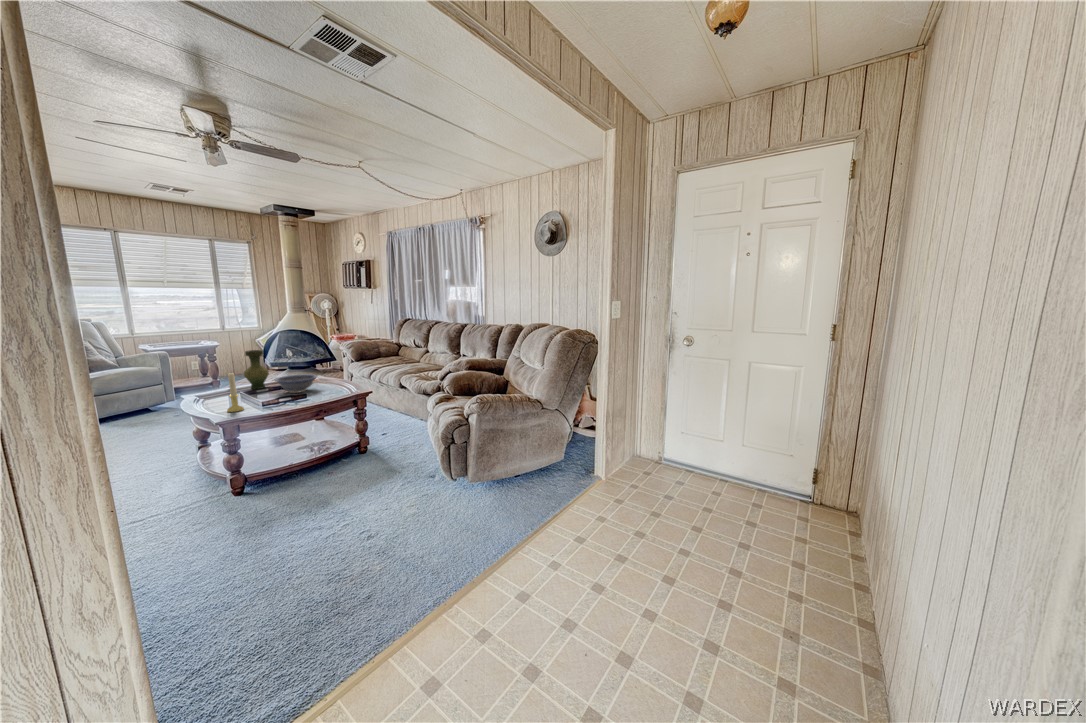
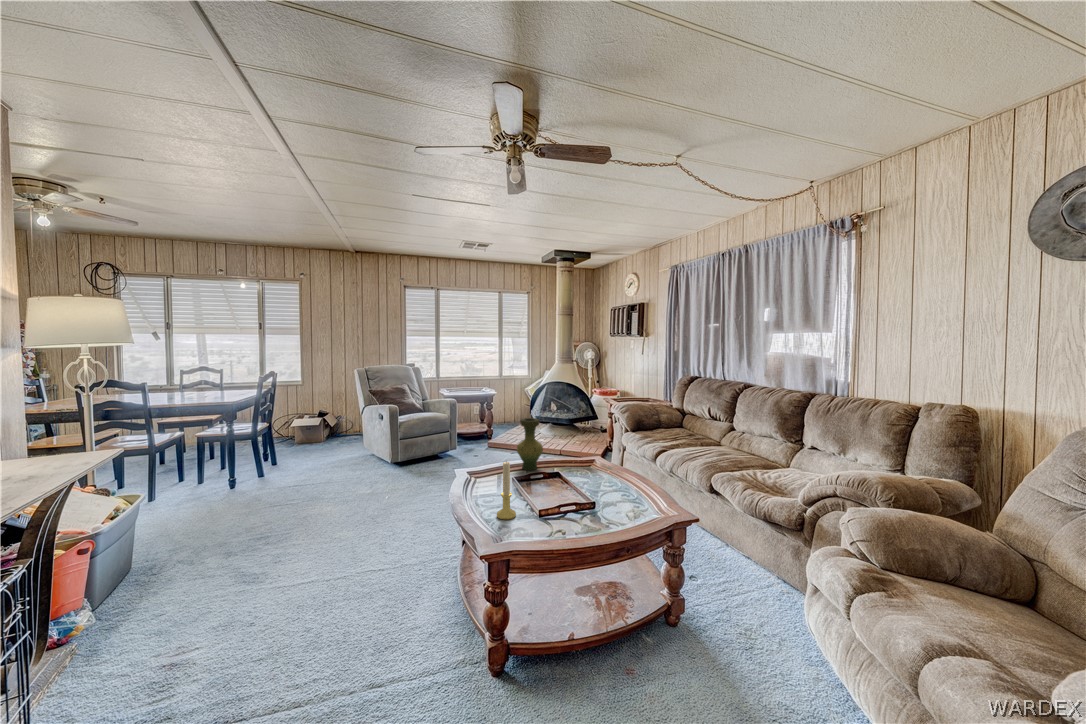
decorative bowl: present [275,374,317,393] -> none [551,458,603,489]

